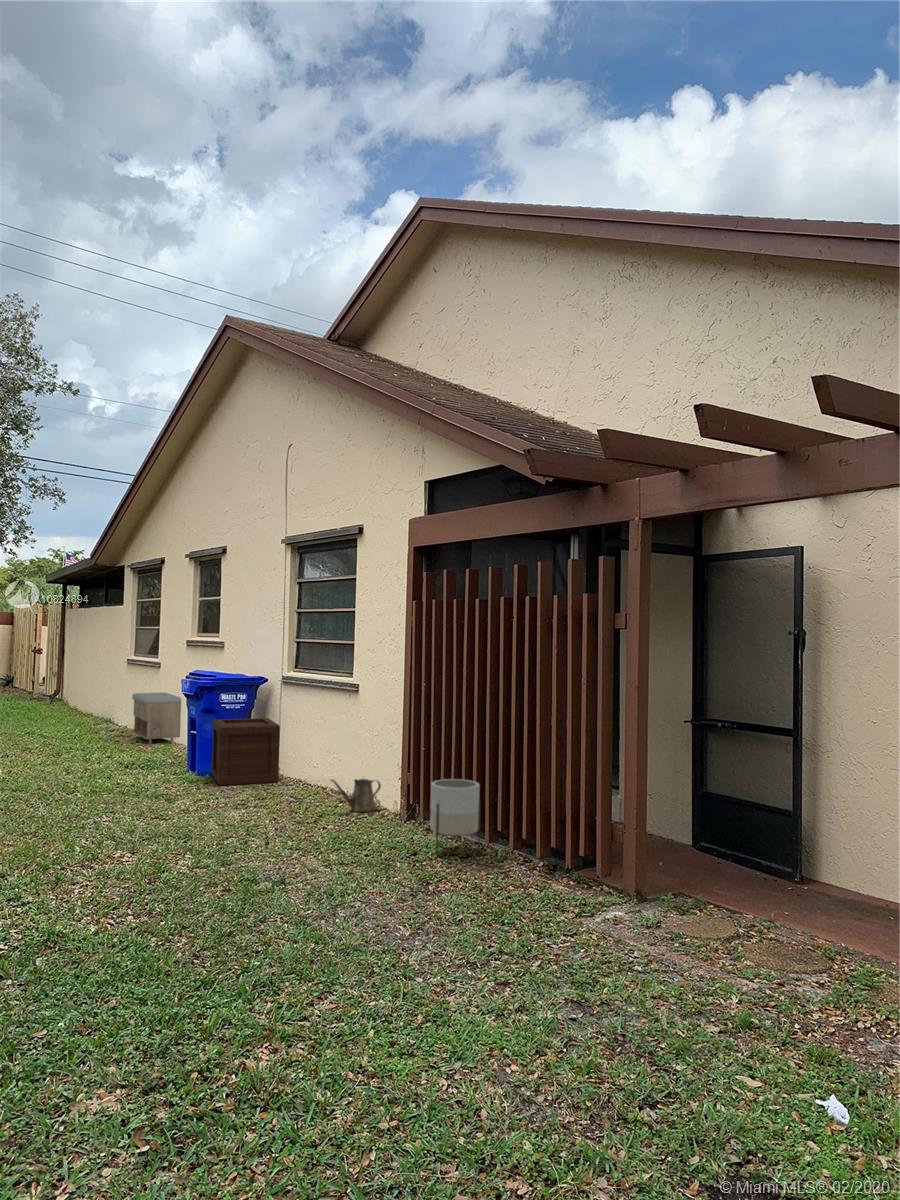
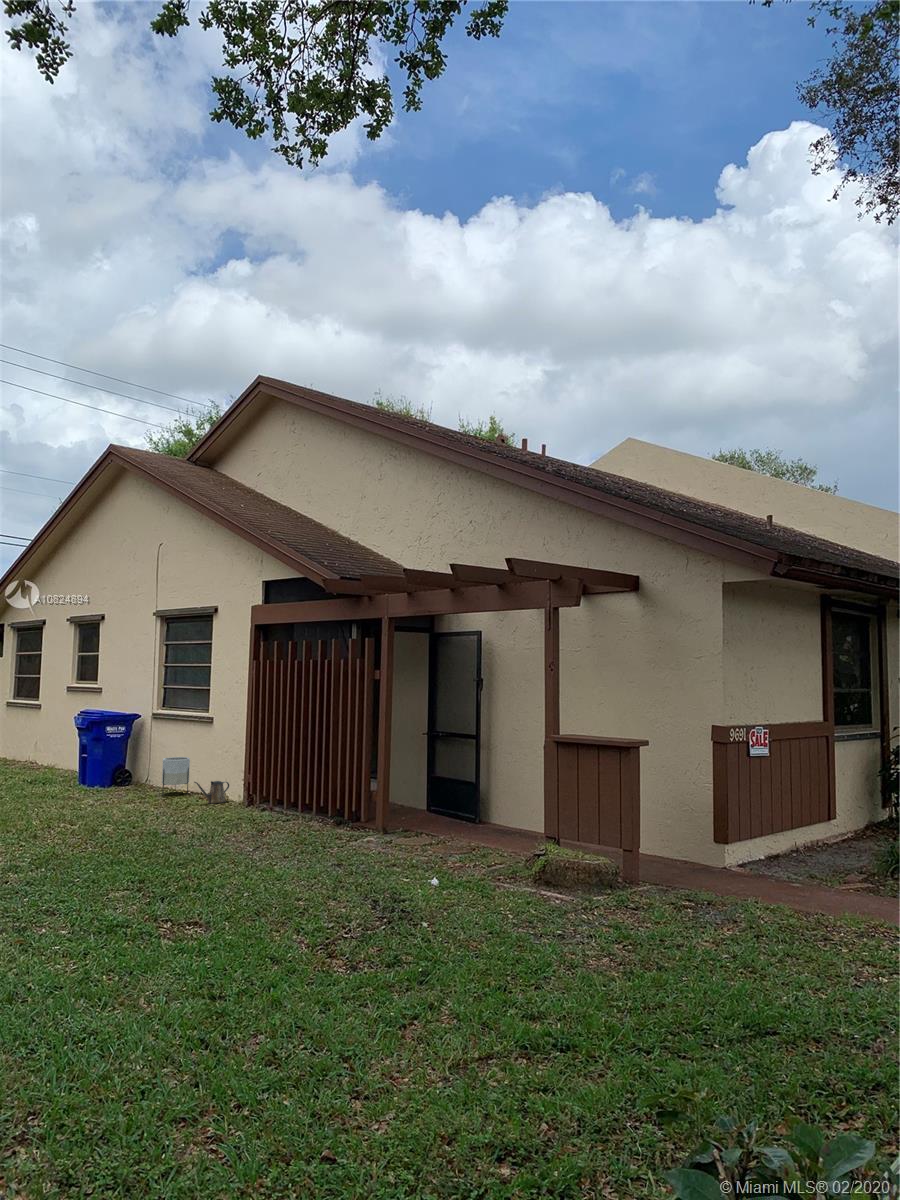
storage bench: present [132,693,181,743] -> none [18,729,62,769]
wooden crate: present [212,718,280,786] -> none [98,744,153,794]
planter: present [430,779,481,855] -> present [162,757,190,795]

